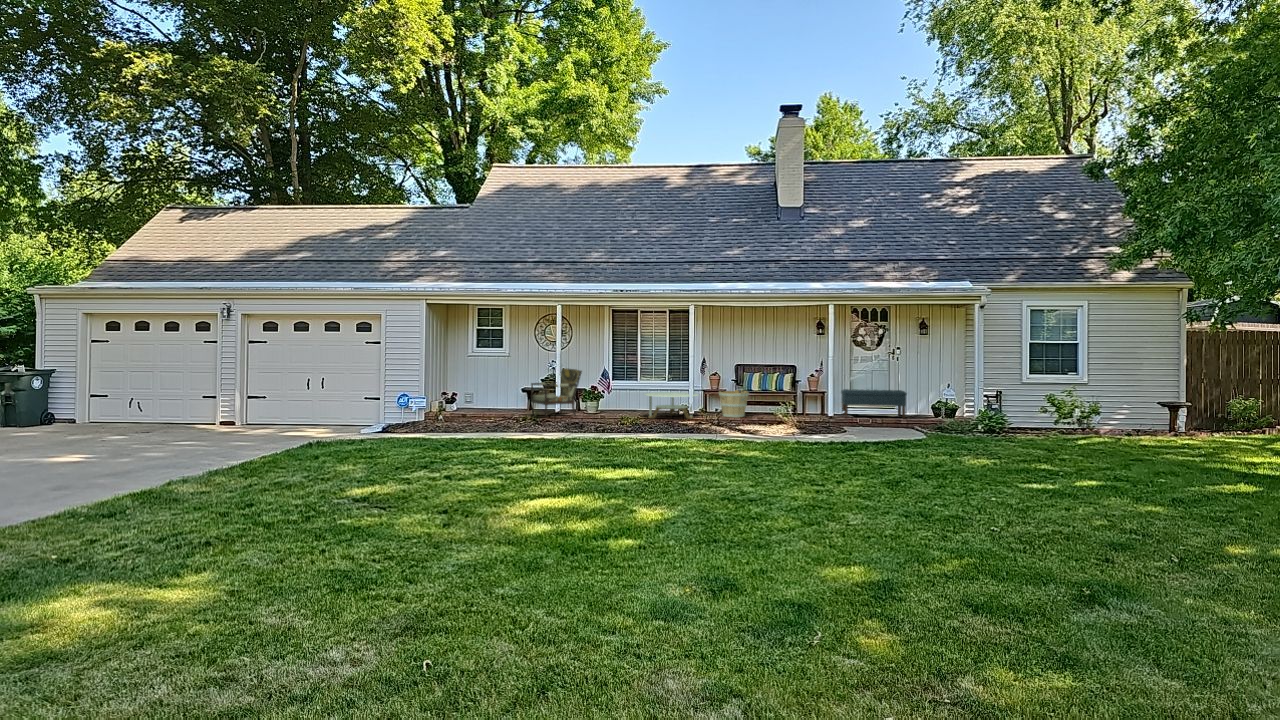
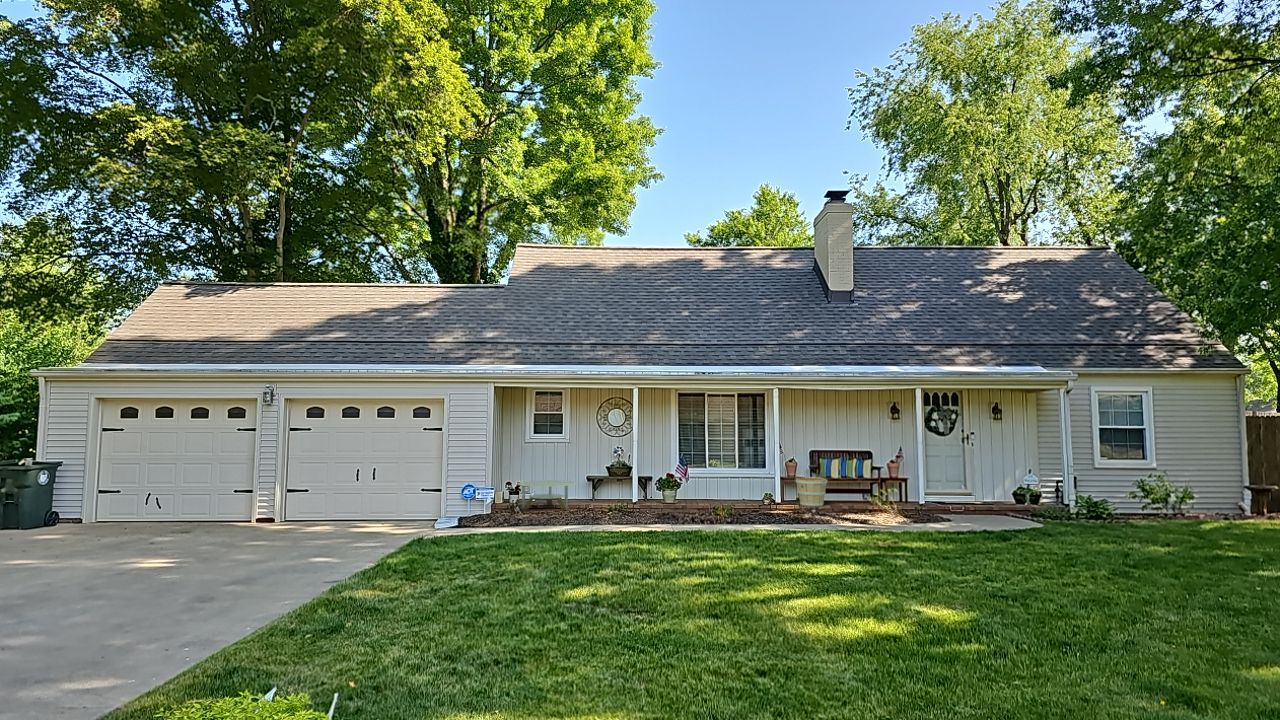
armchair: present [531,368,582,417] -> none [598,455,654,510]
bench: present [842,389,907,419] -> none [917,475,987,506]
round table: present [644,392,699,419] -> present [517,480,576,510]

